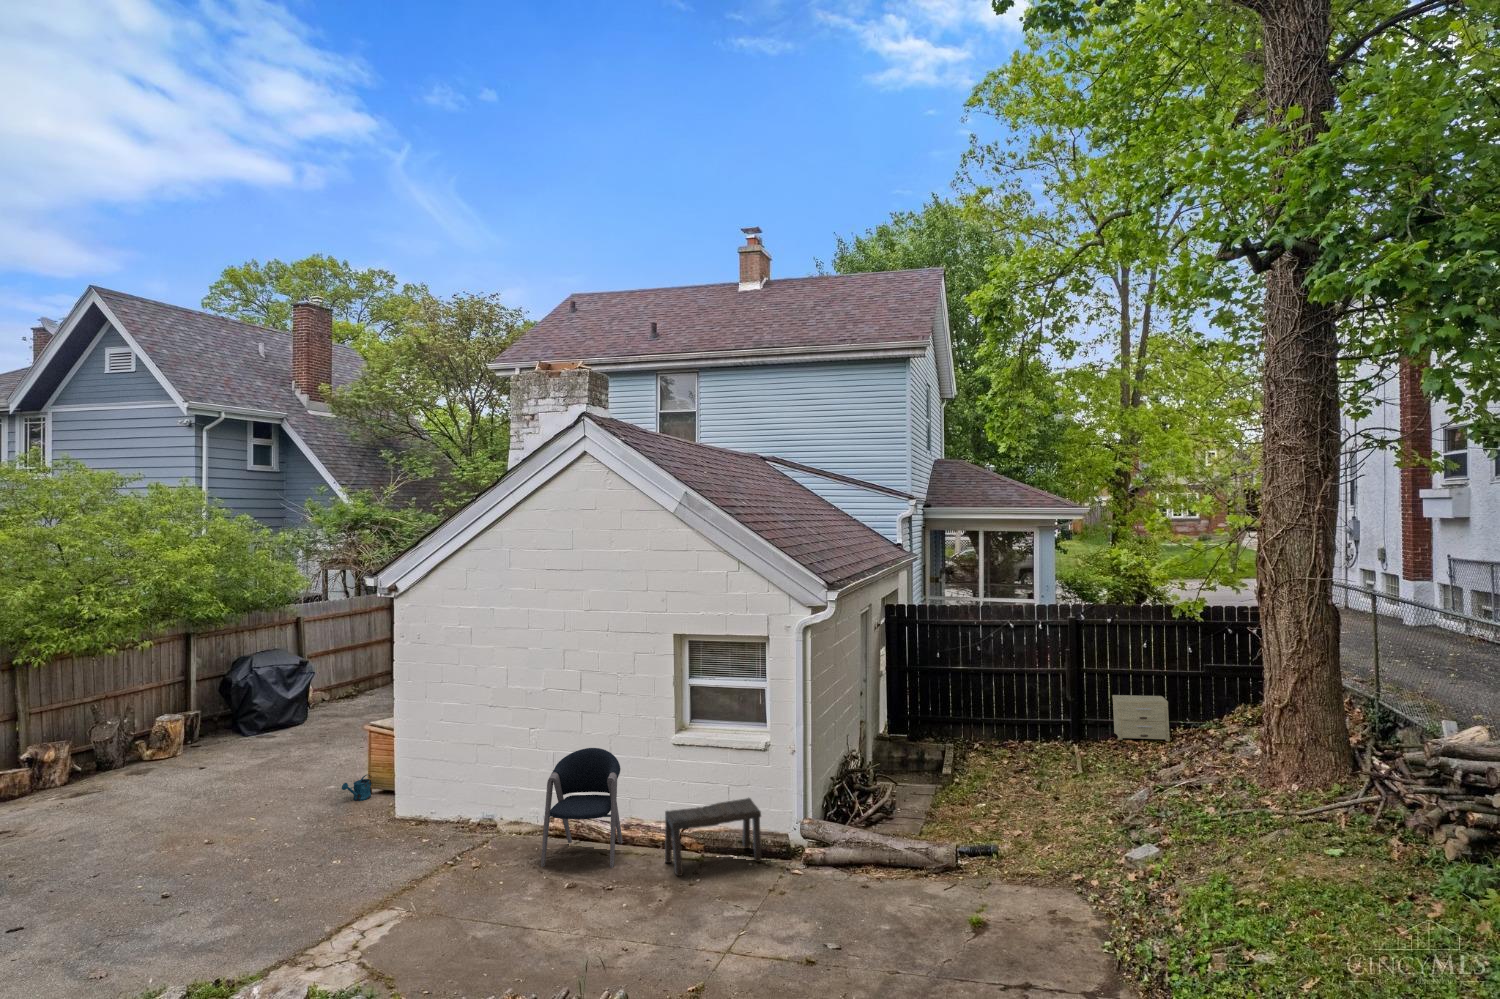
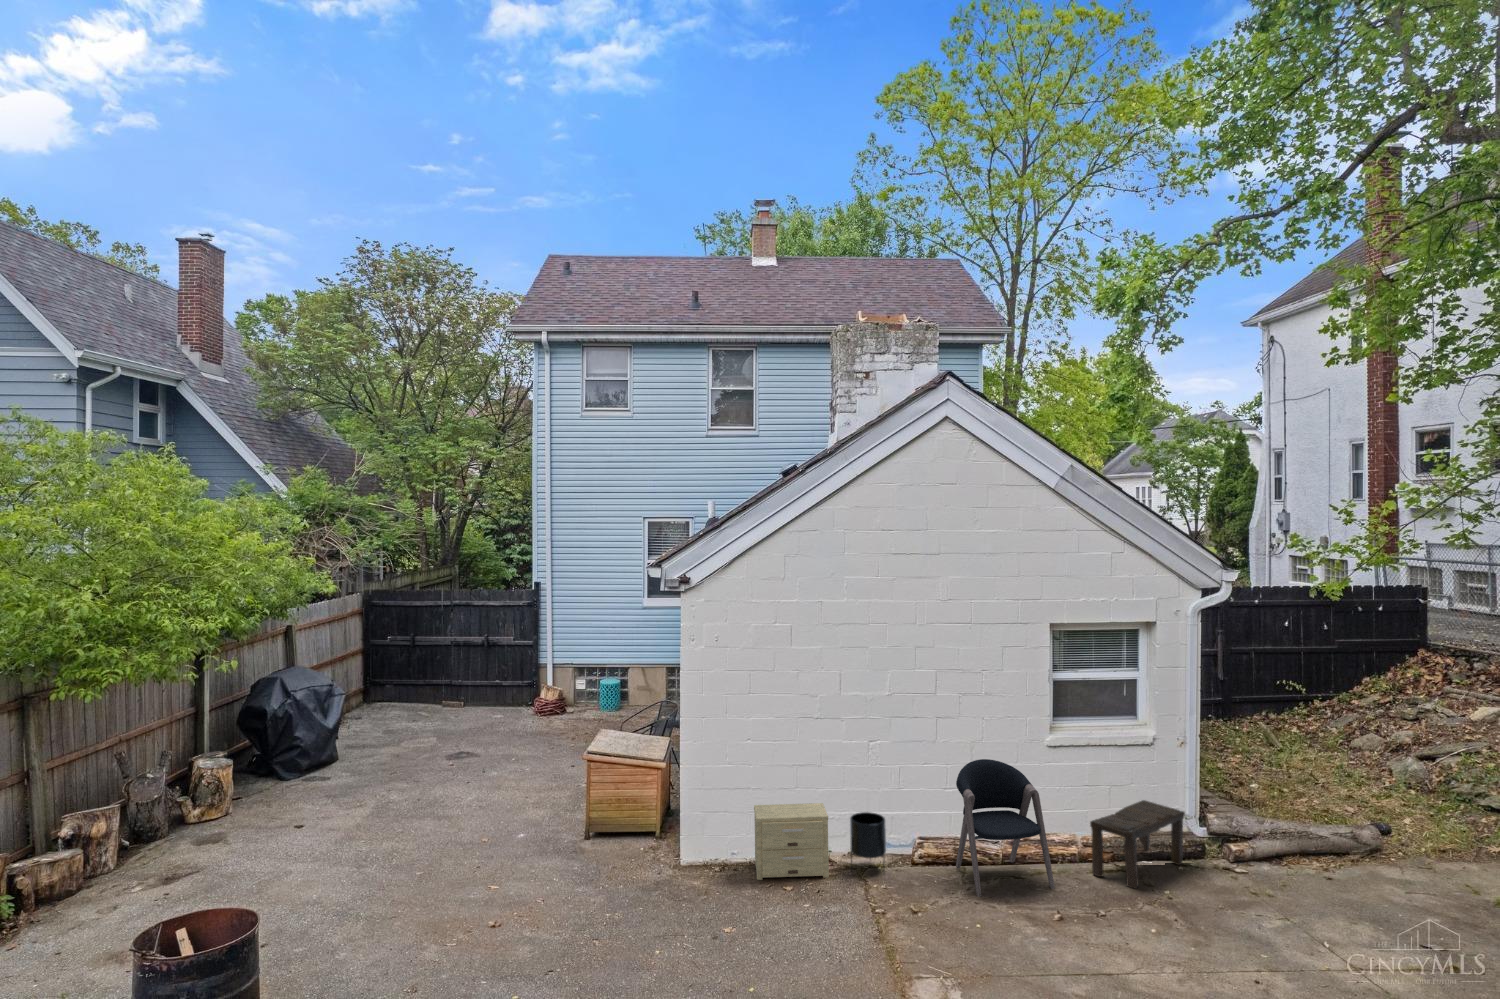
side table: present [1112,695,1170,741] -> present [754,803,829,880]
watering can: present [342,775,372,801] -> none [601,814,621,848]
planter: none [485,787,517,842] -> present [850,812,886,871]

